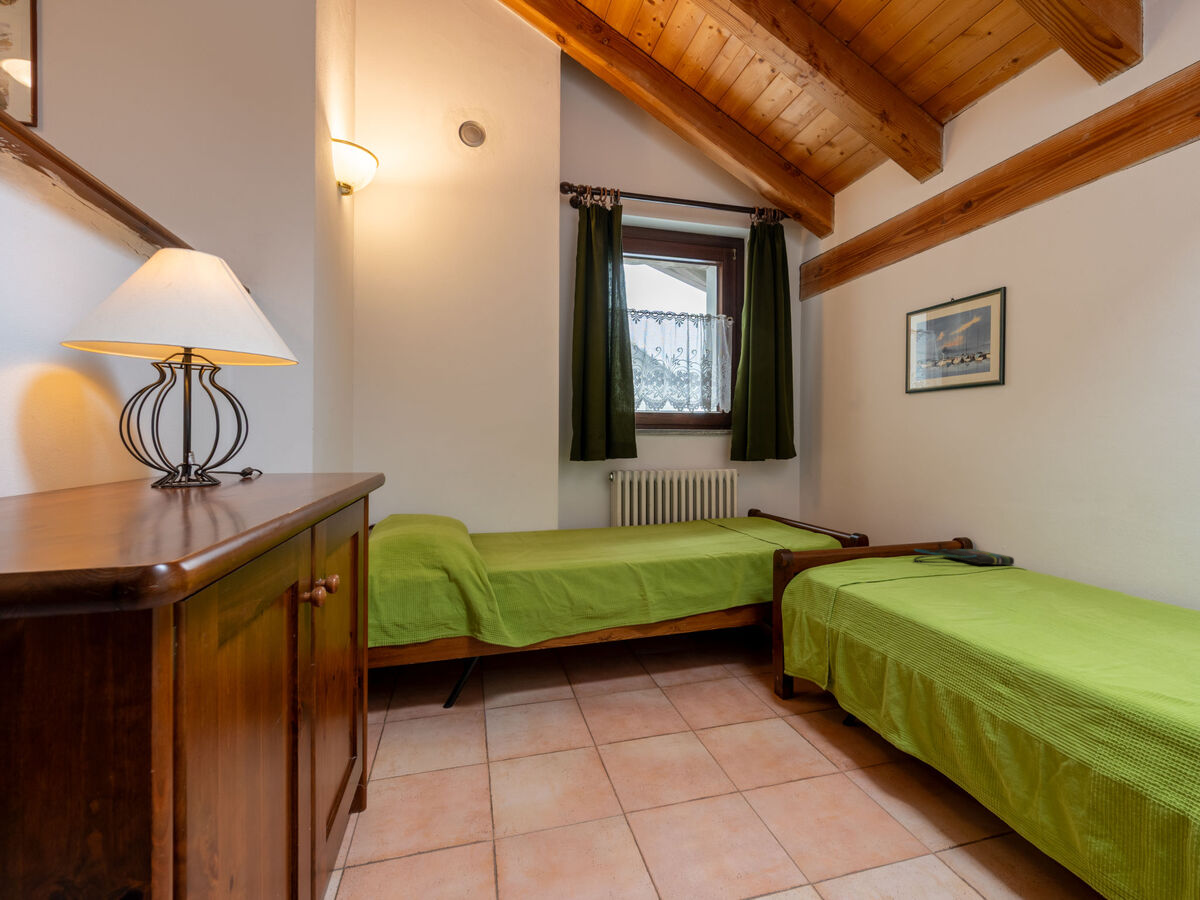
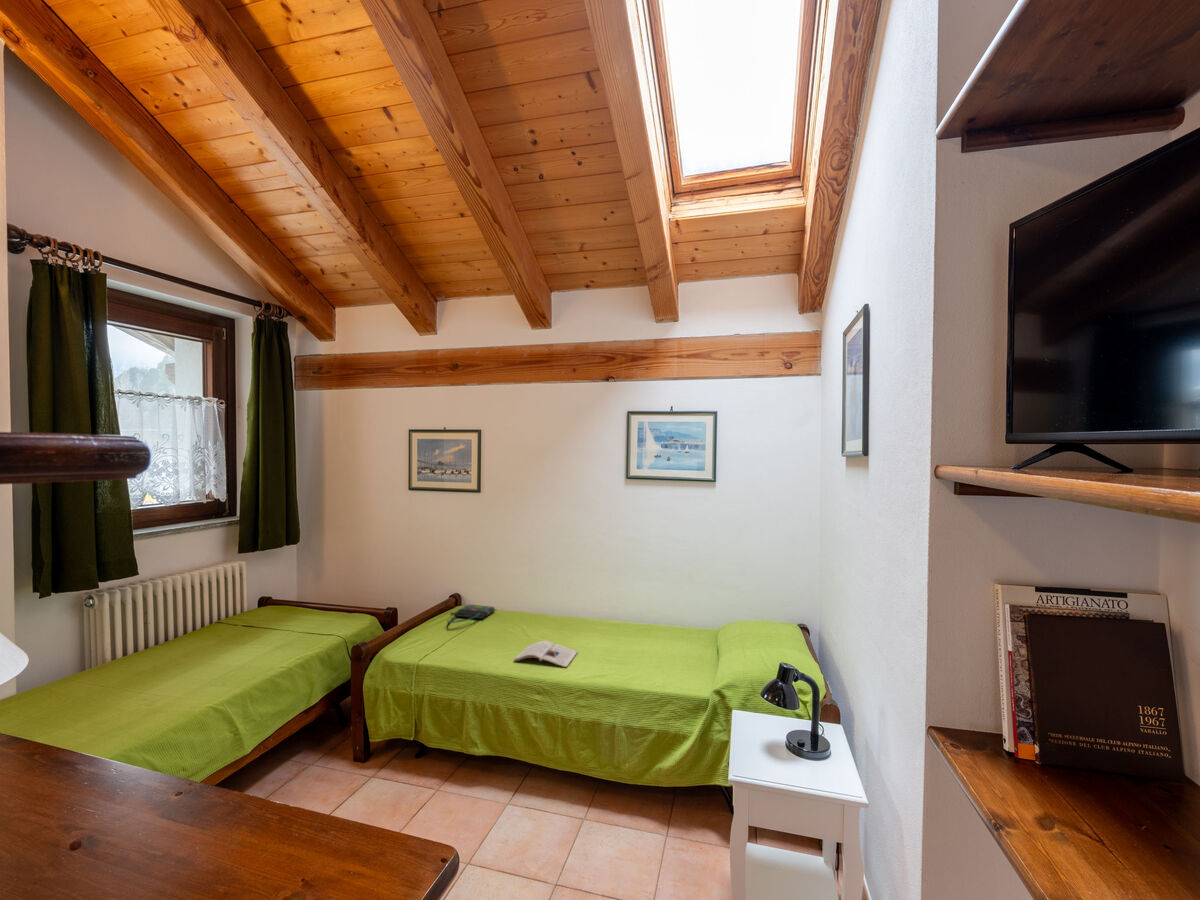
magazine: none [968,590,1121,626] -> present [514,641,578,667]

